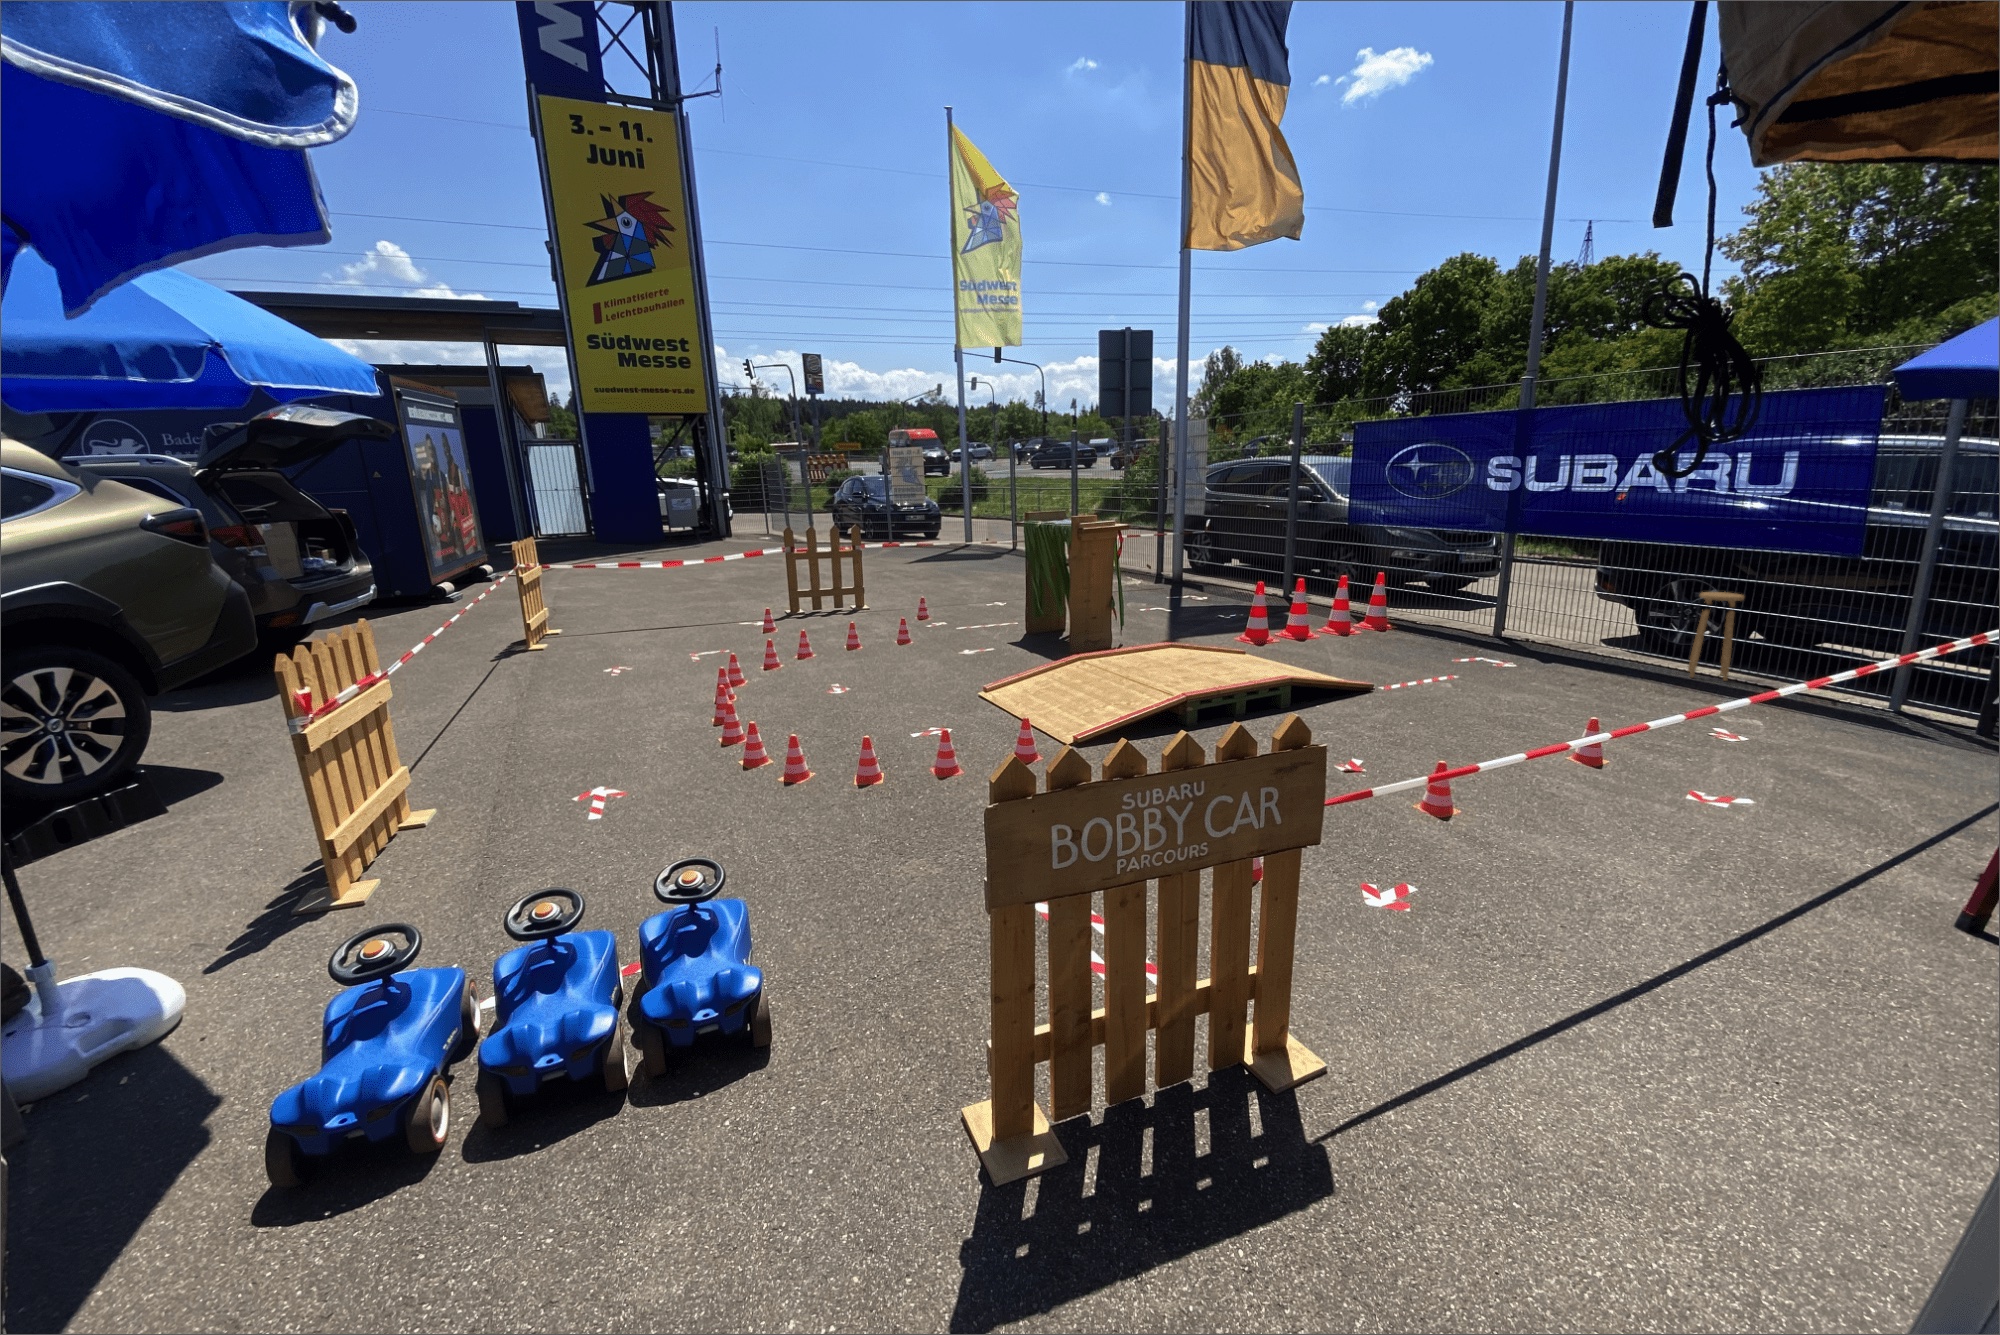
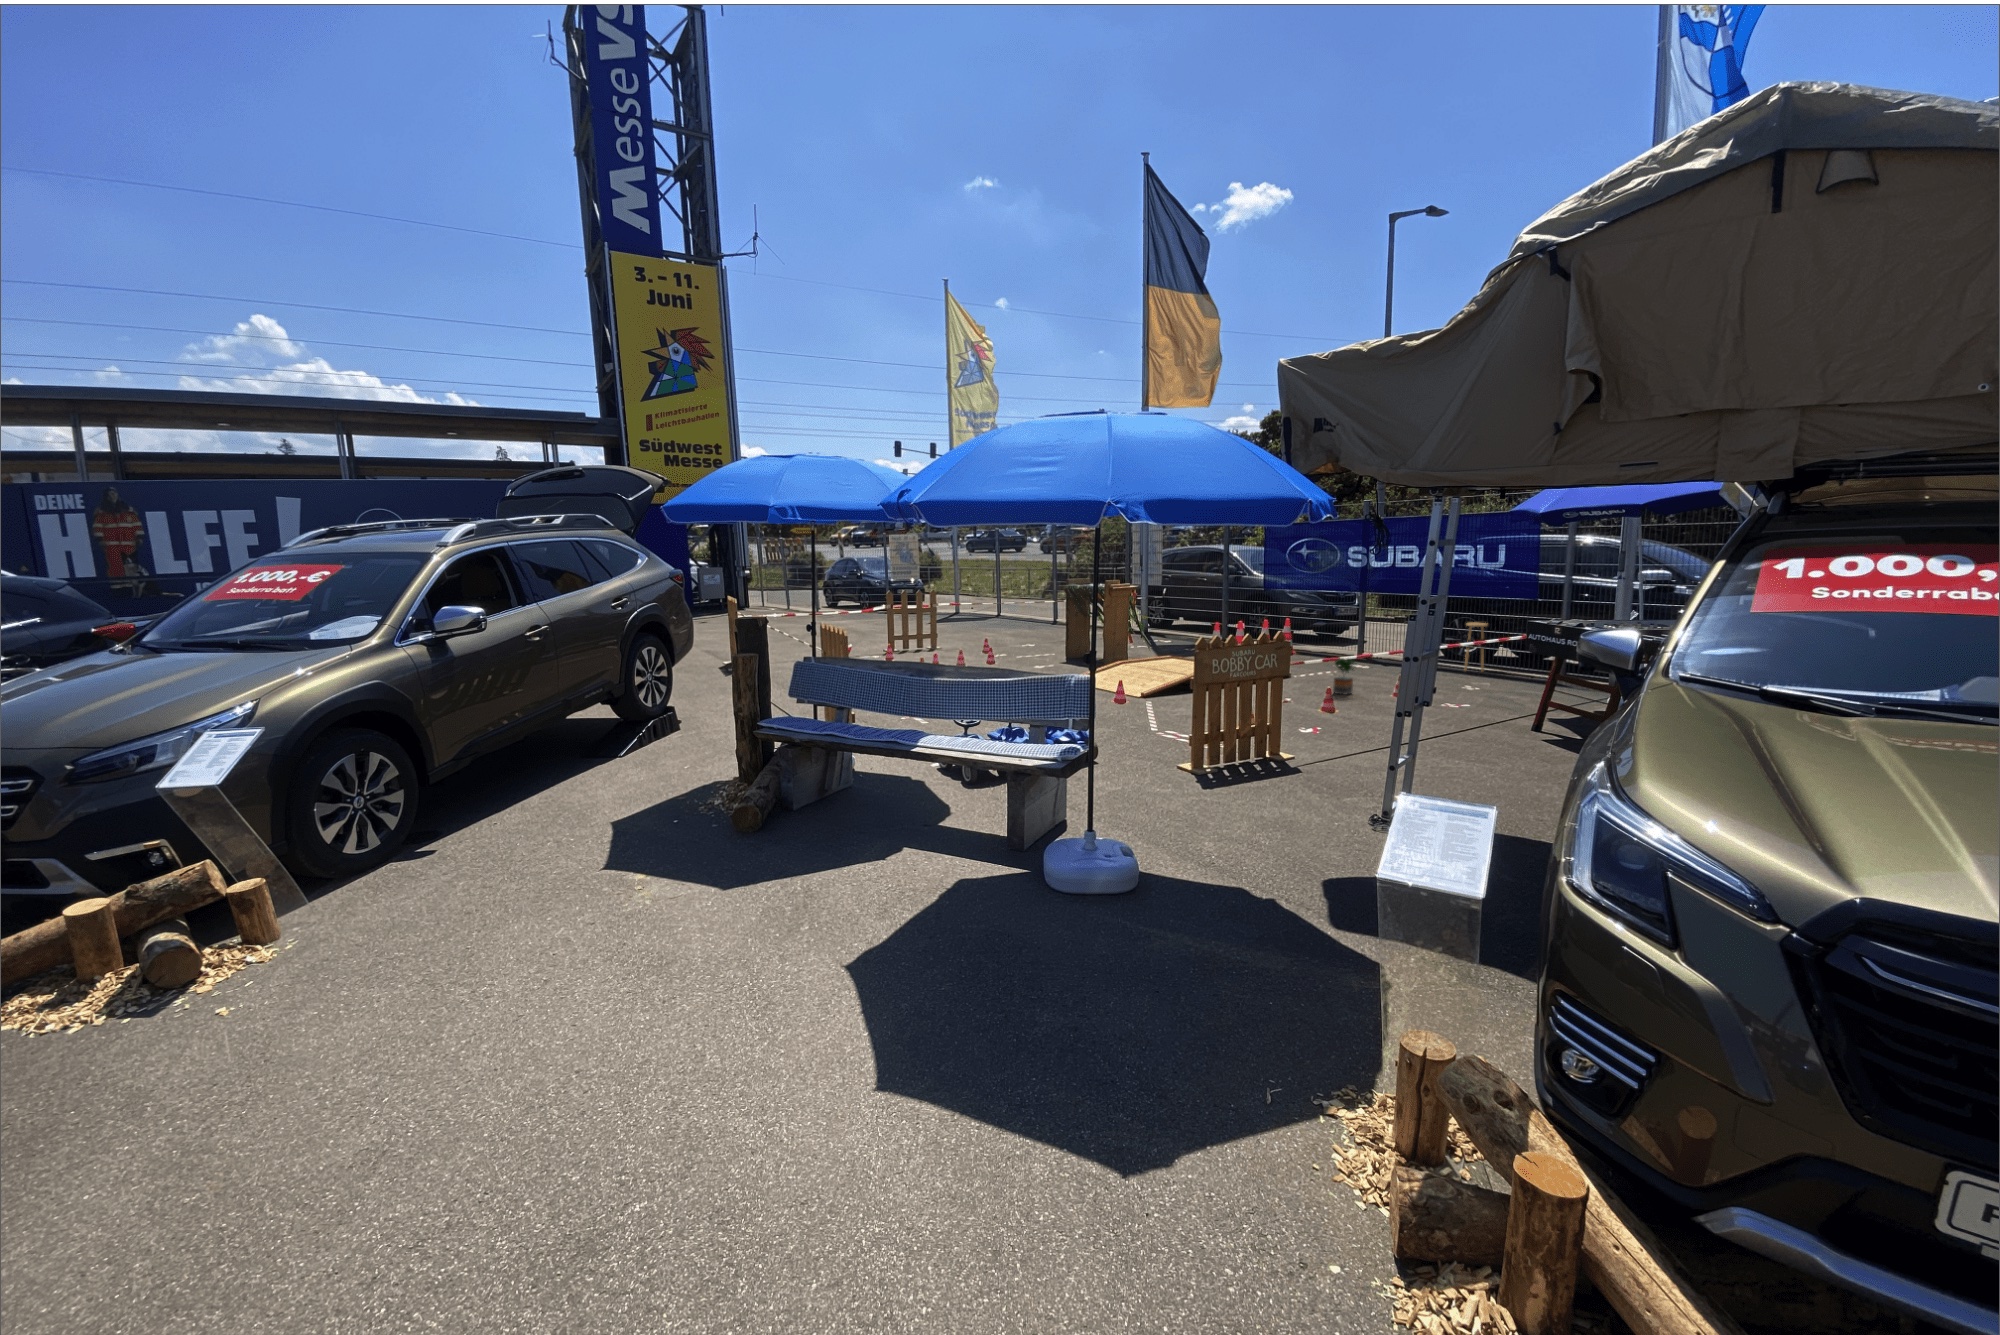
potted tree: none [1448,669,1501,740] -> present [1333,658,1357,695]

